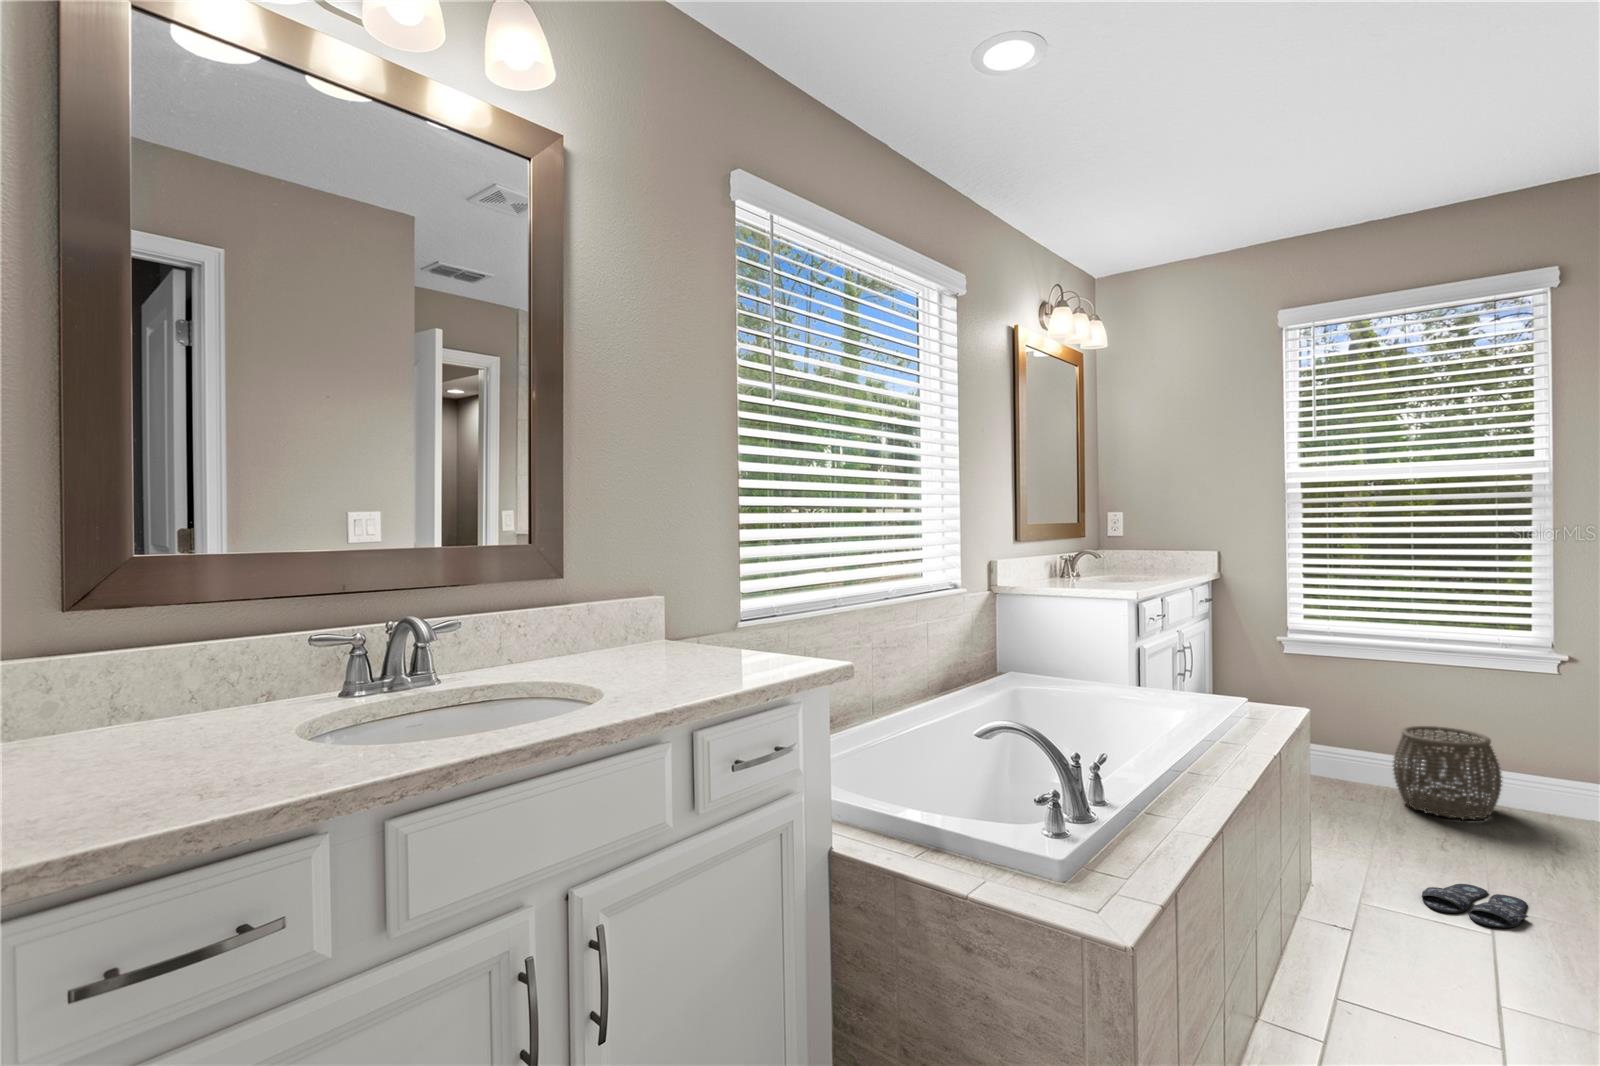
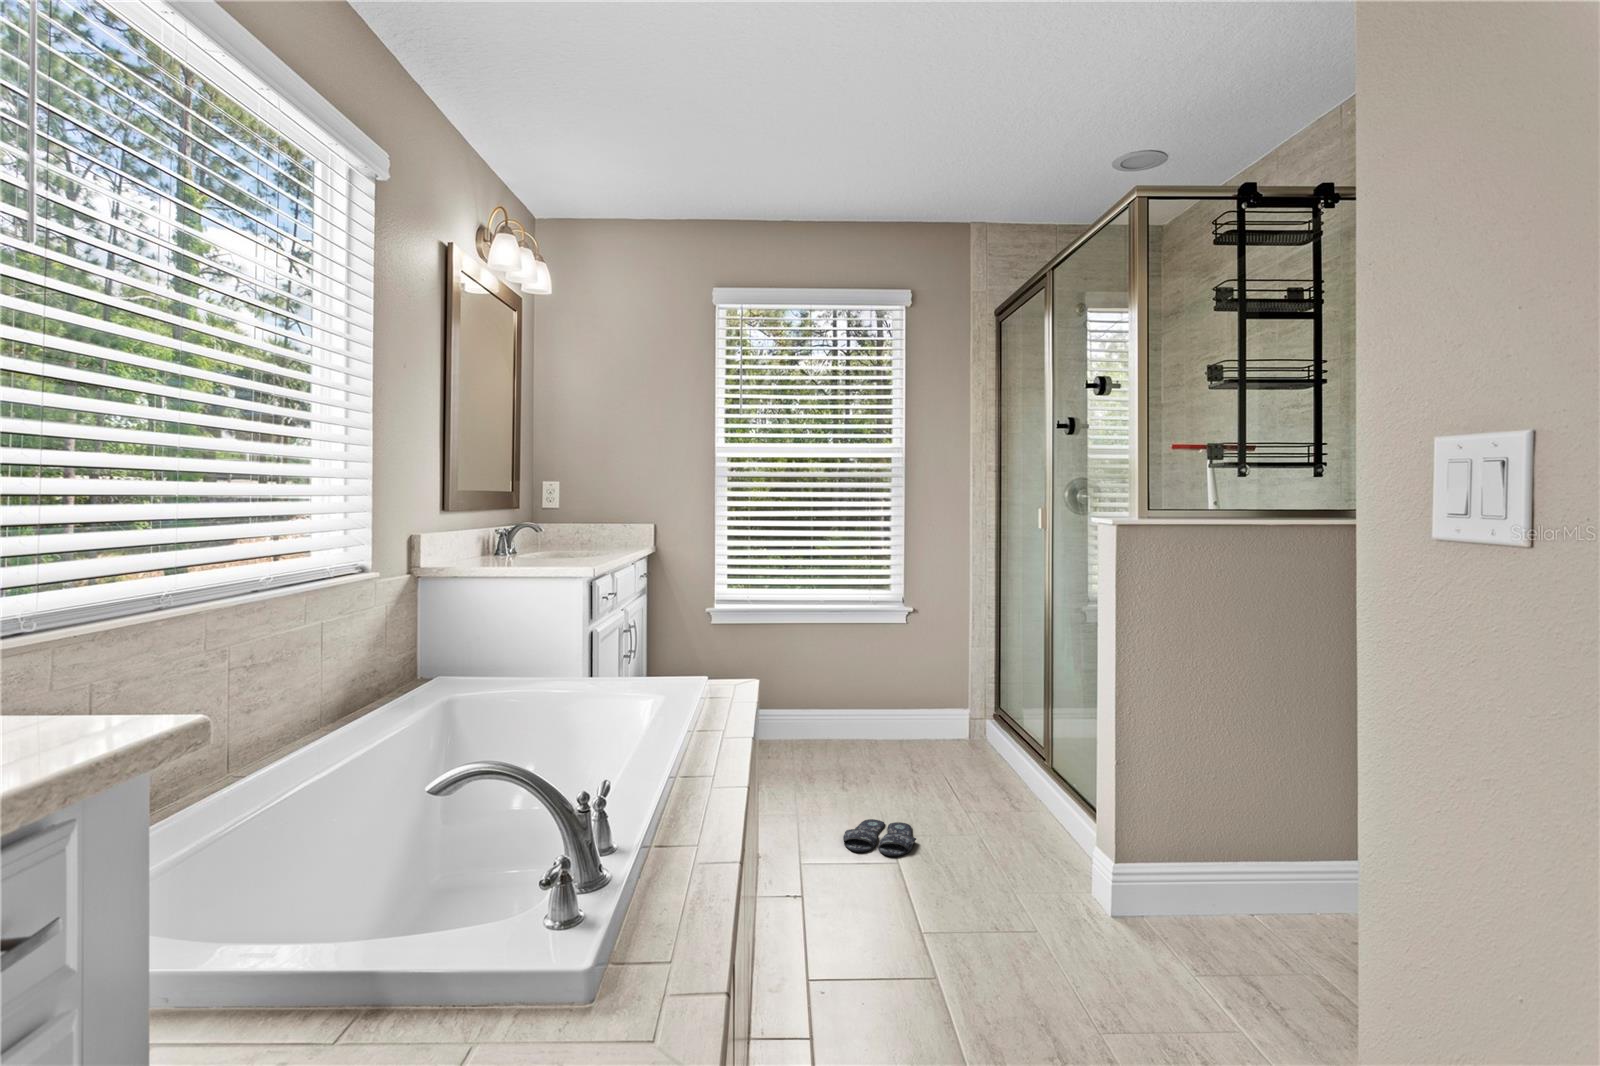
woven basket: present [1393,726,1502,819] -> none [798,679,874,759]

